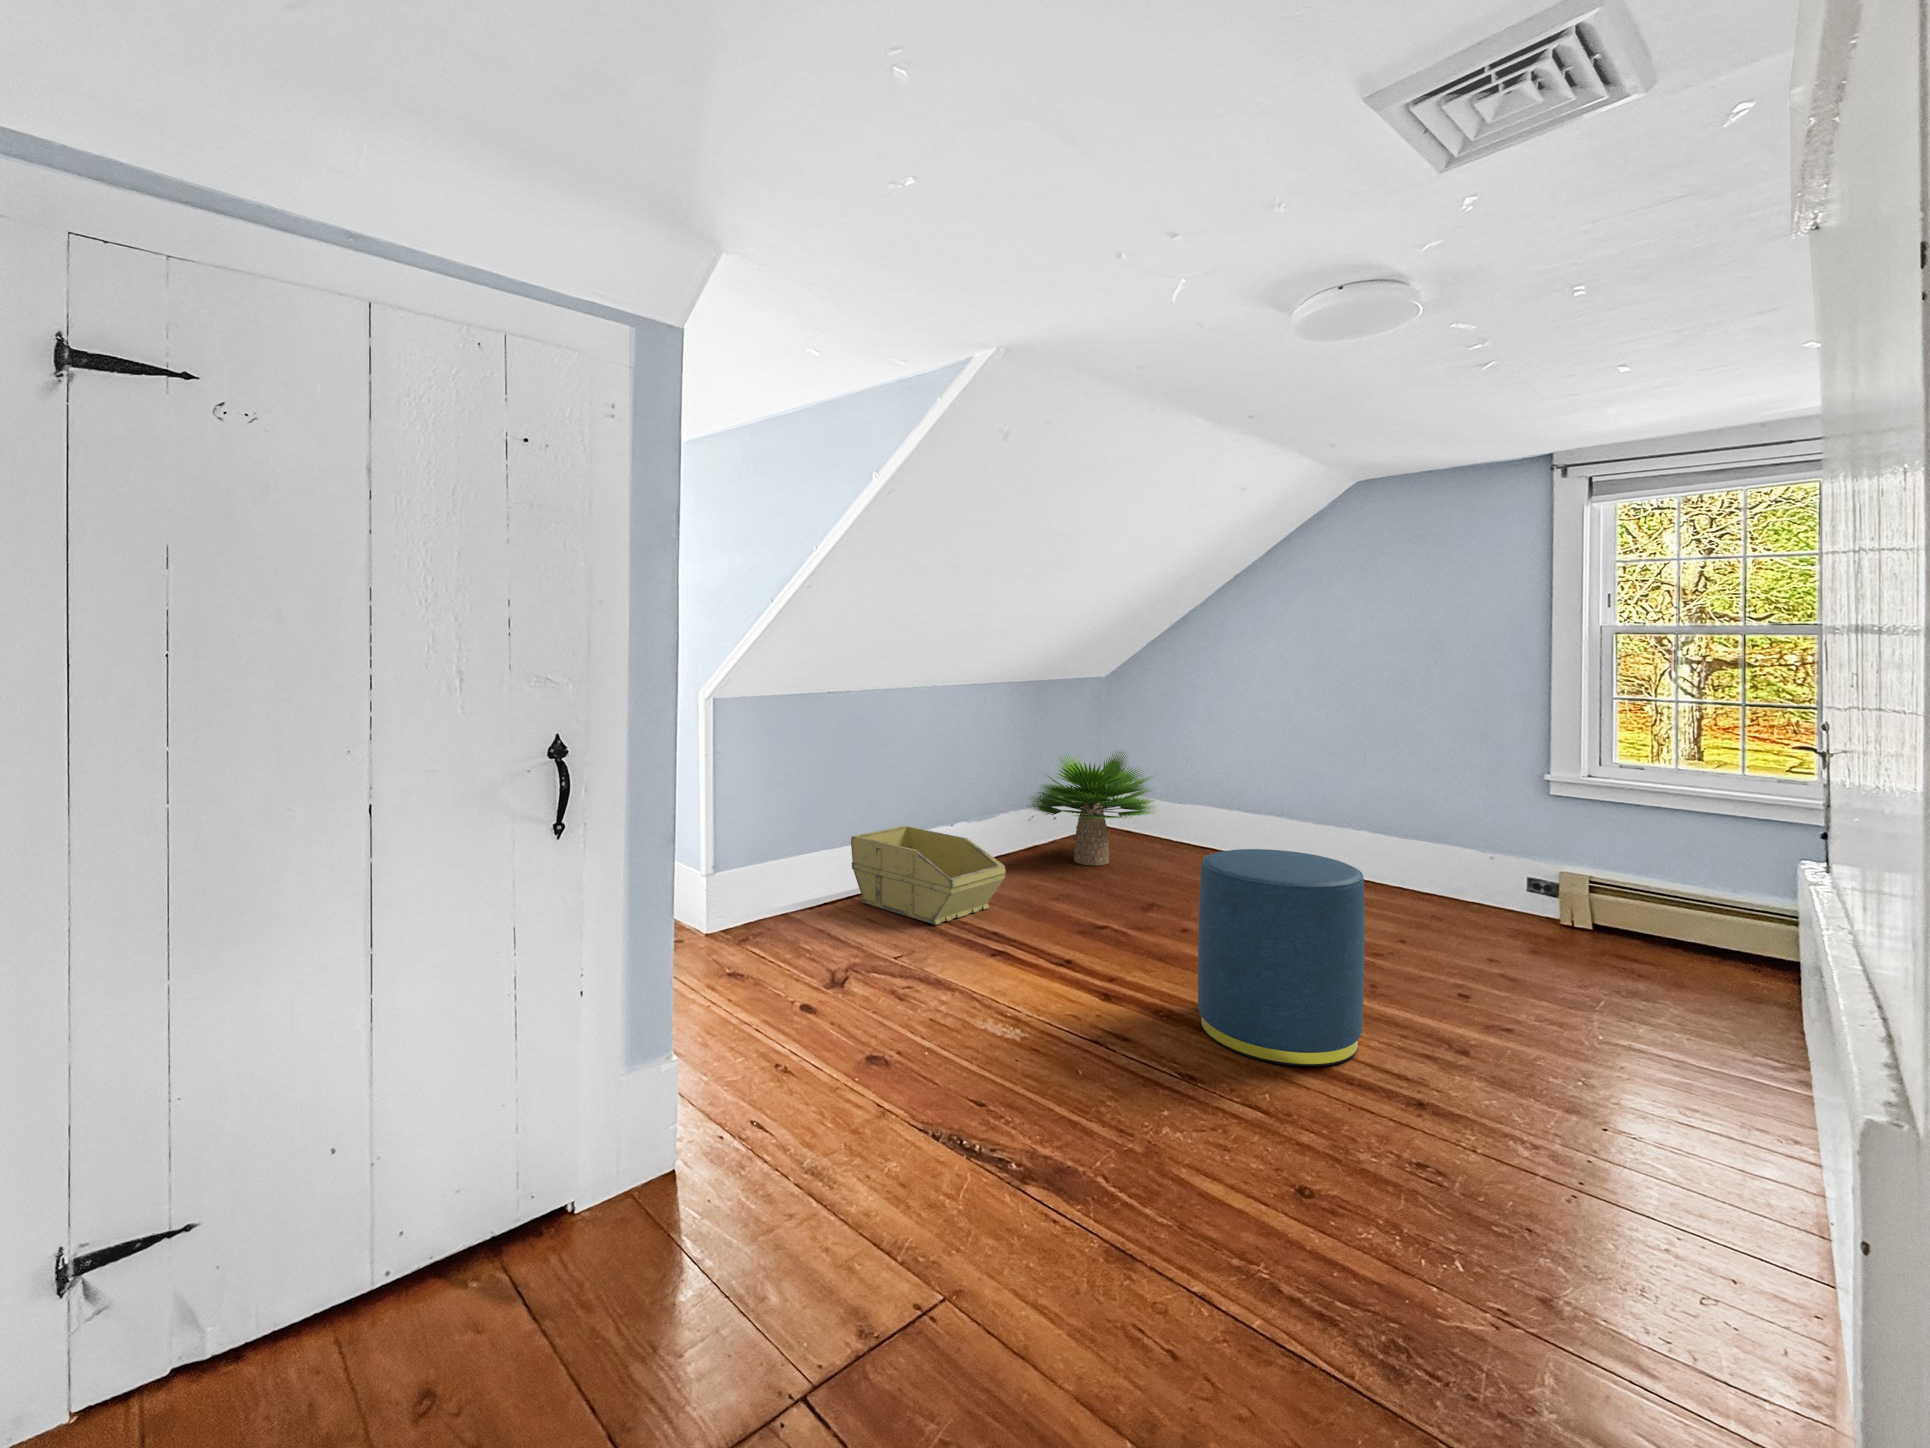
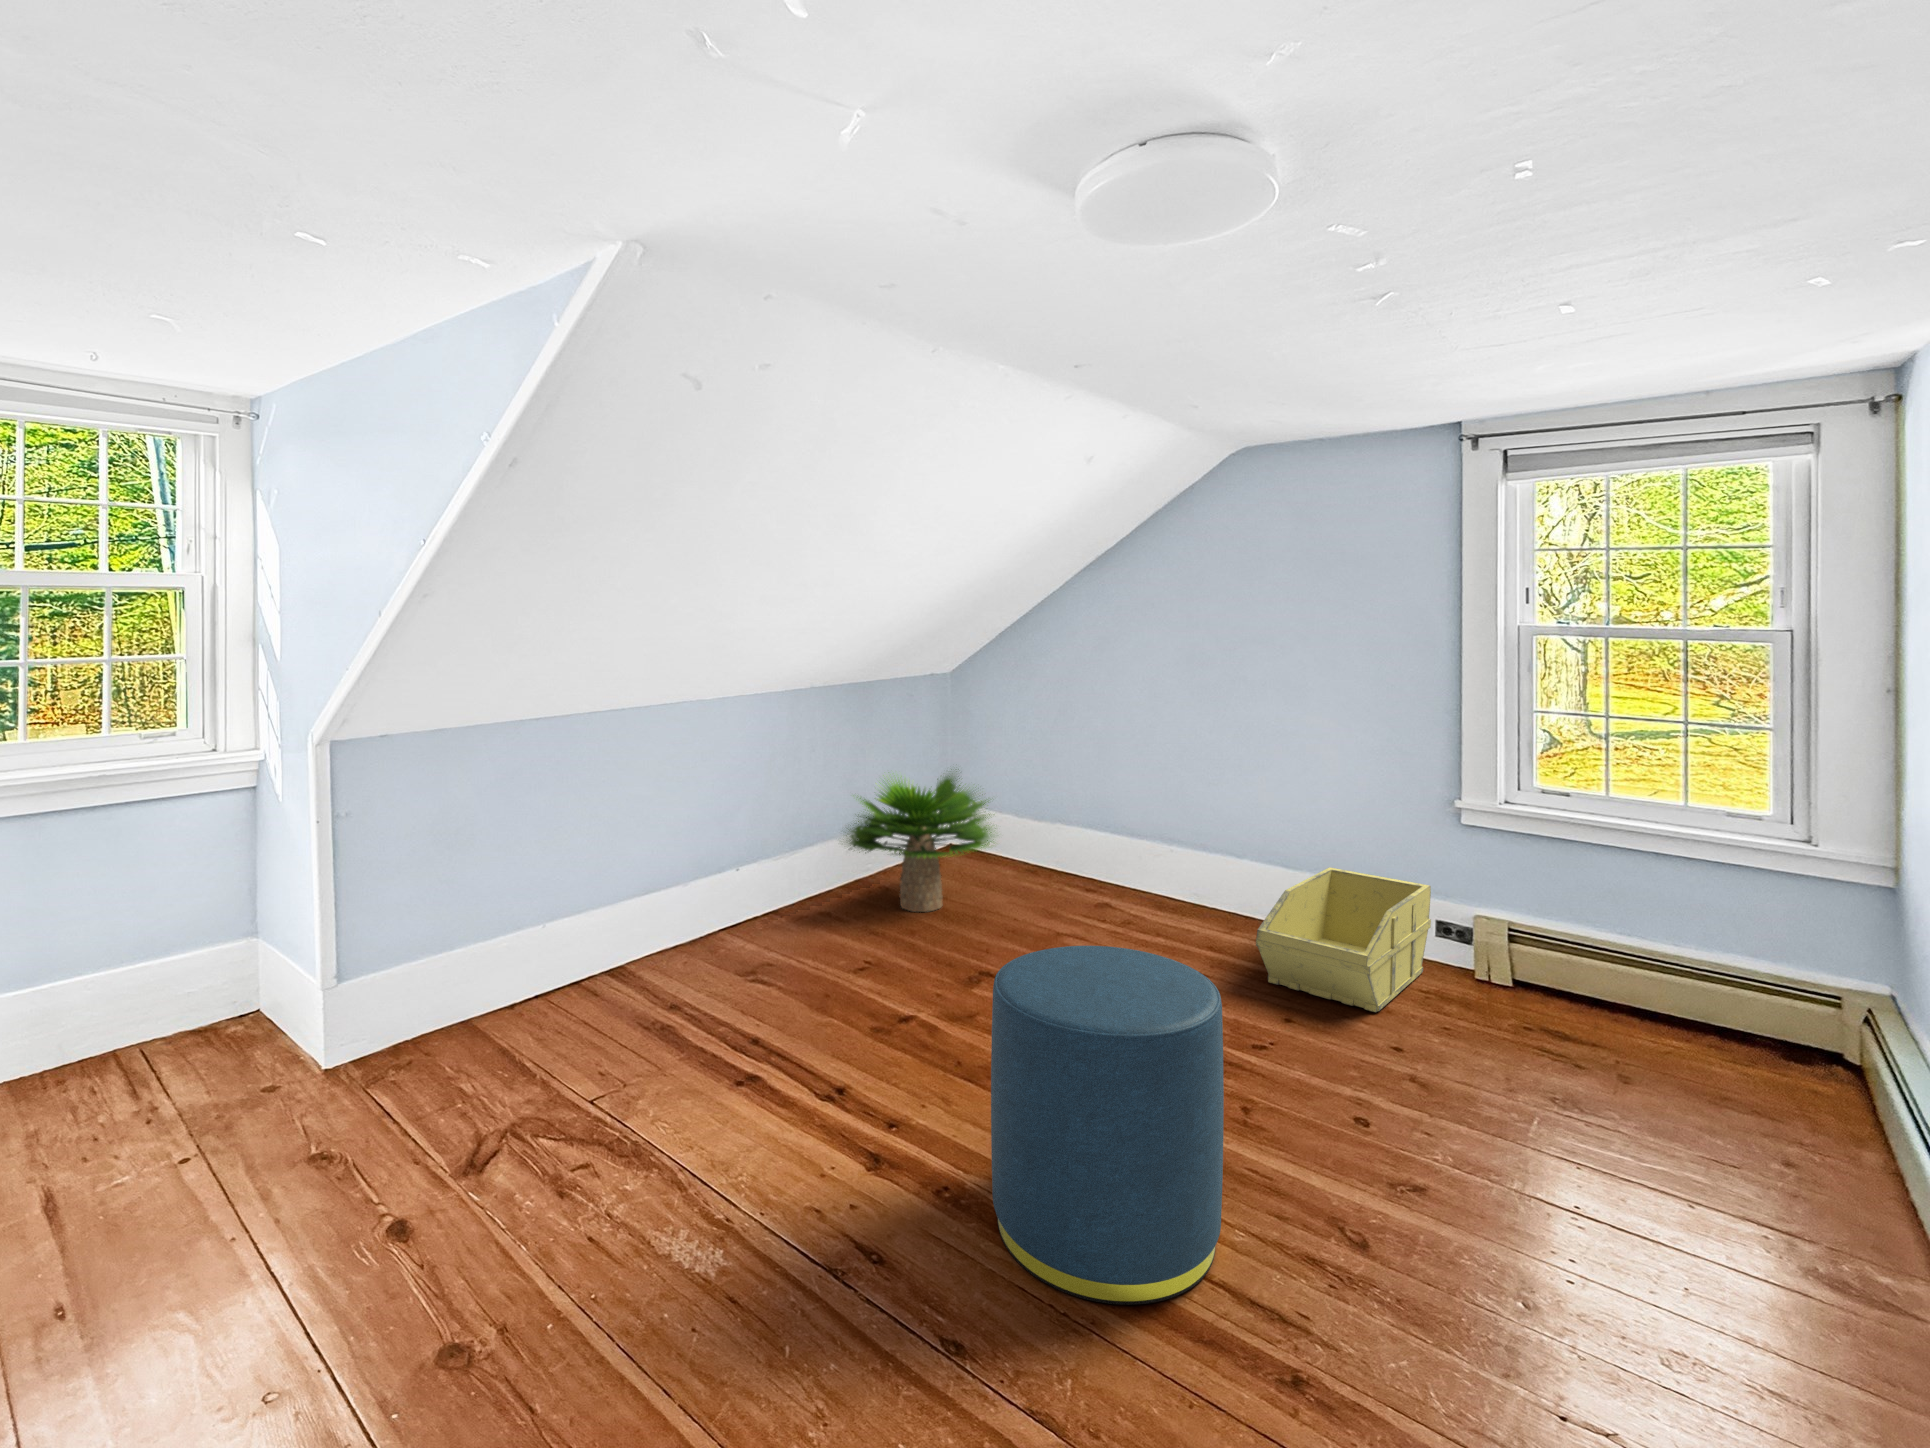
storage bin: present [851,826,1006,925] -> present [1256,867,1431,1012]

